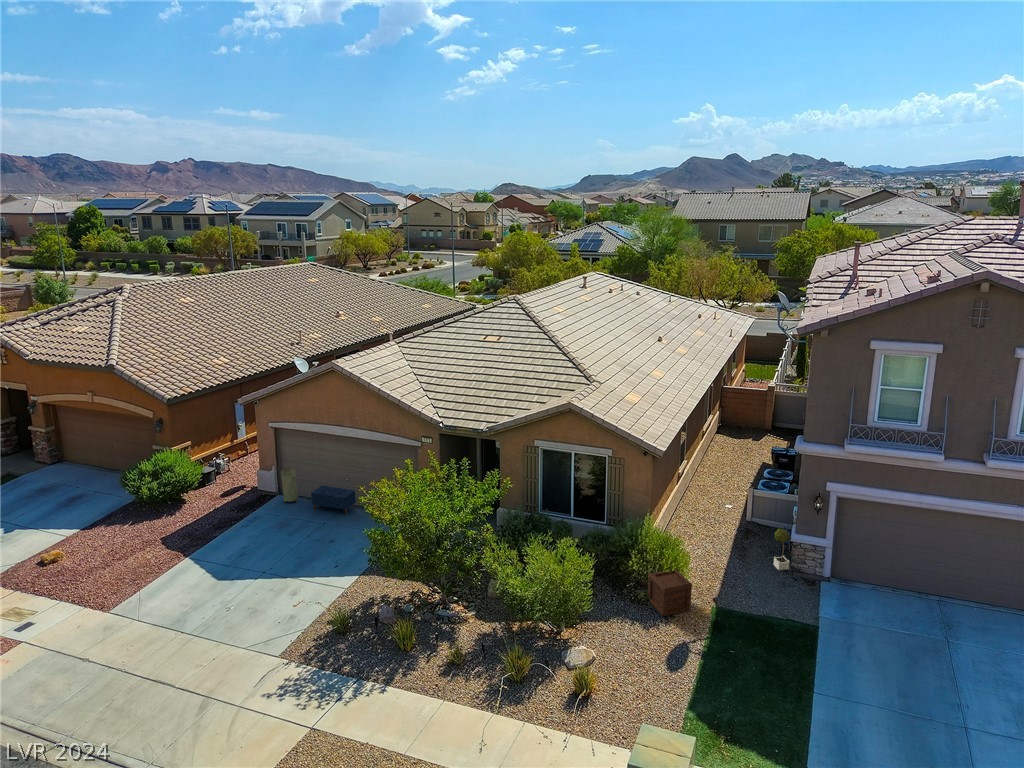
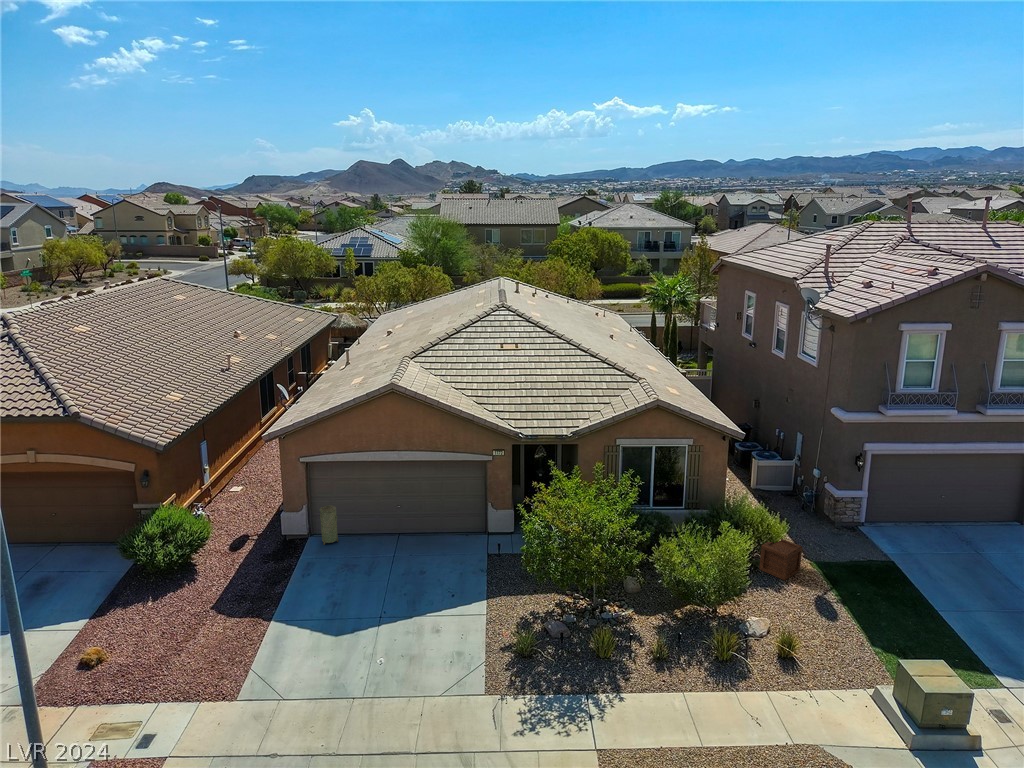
bench: present [311,486,356,515] -> none [363,519,410,546]
potted tree: present [774,528,792,570] -> none [821,491,836,527]

